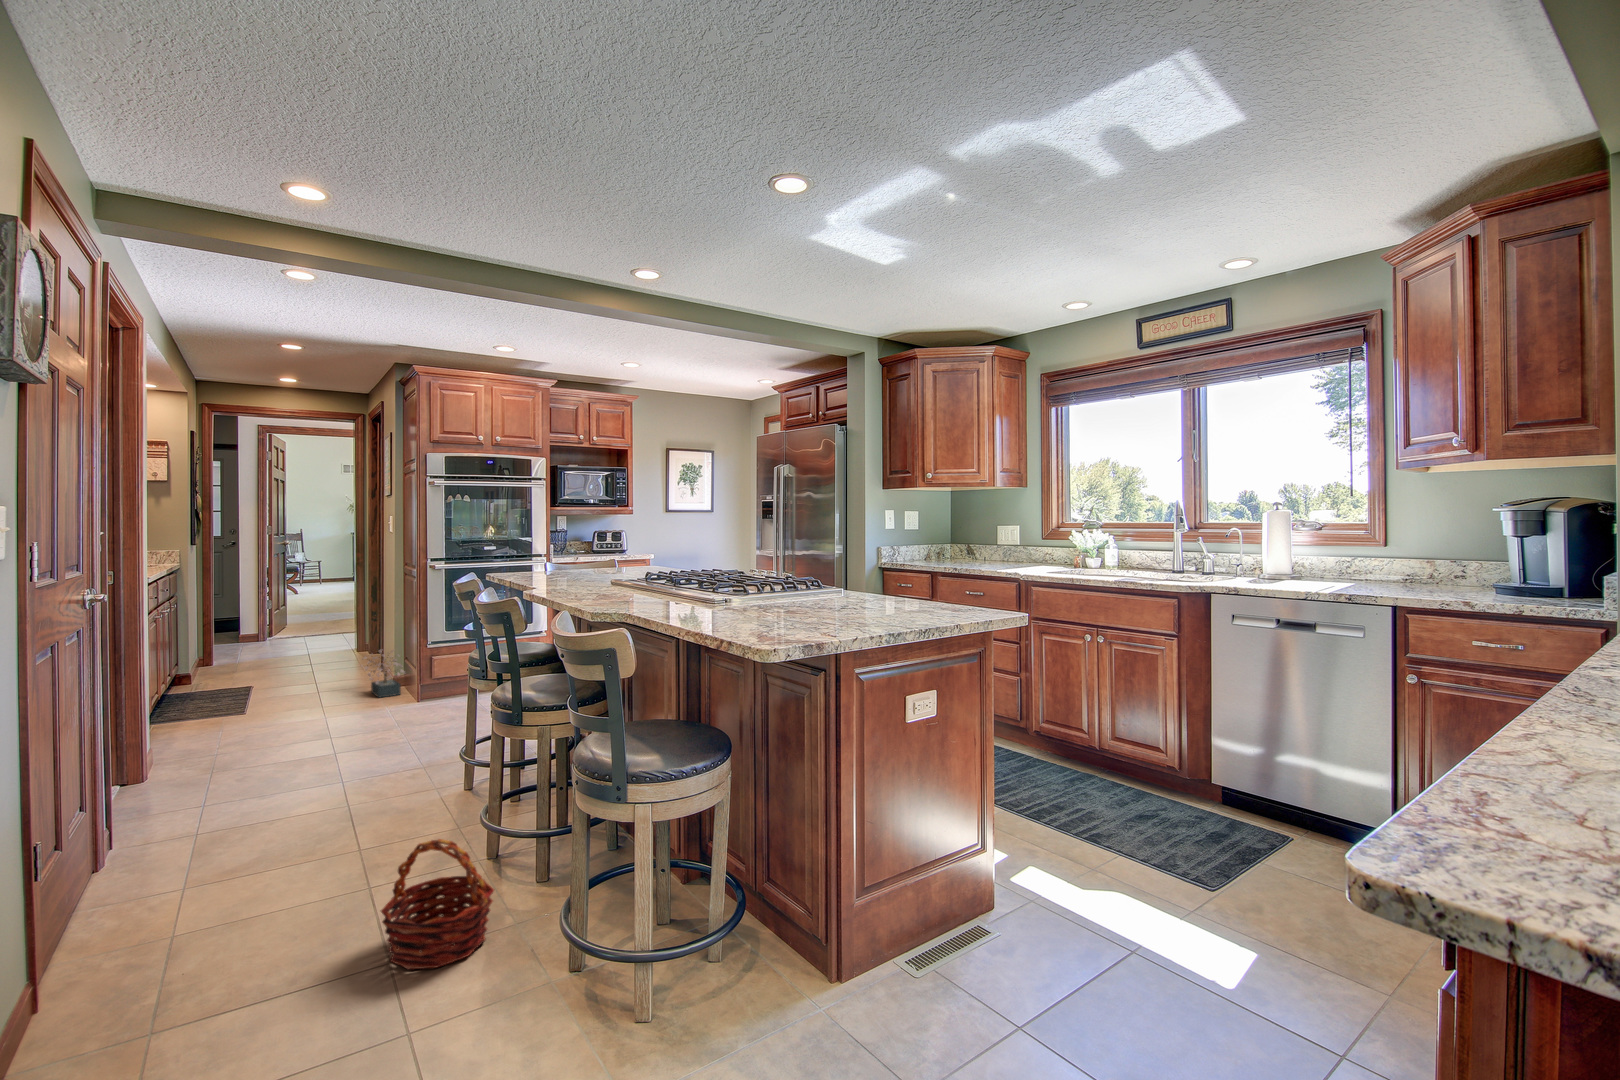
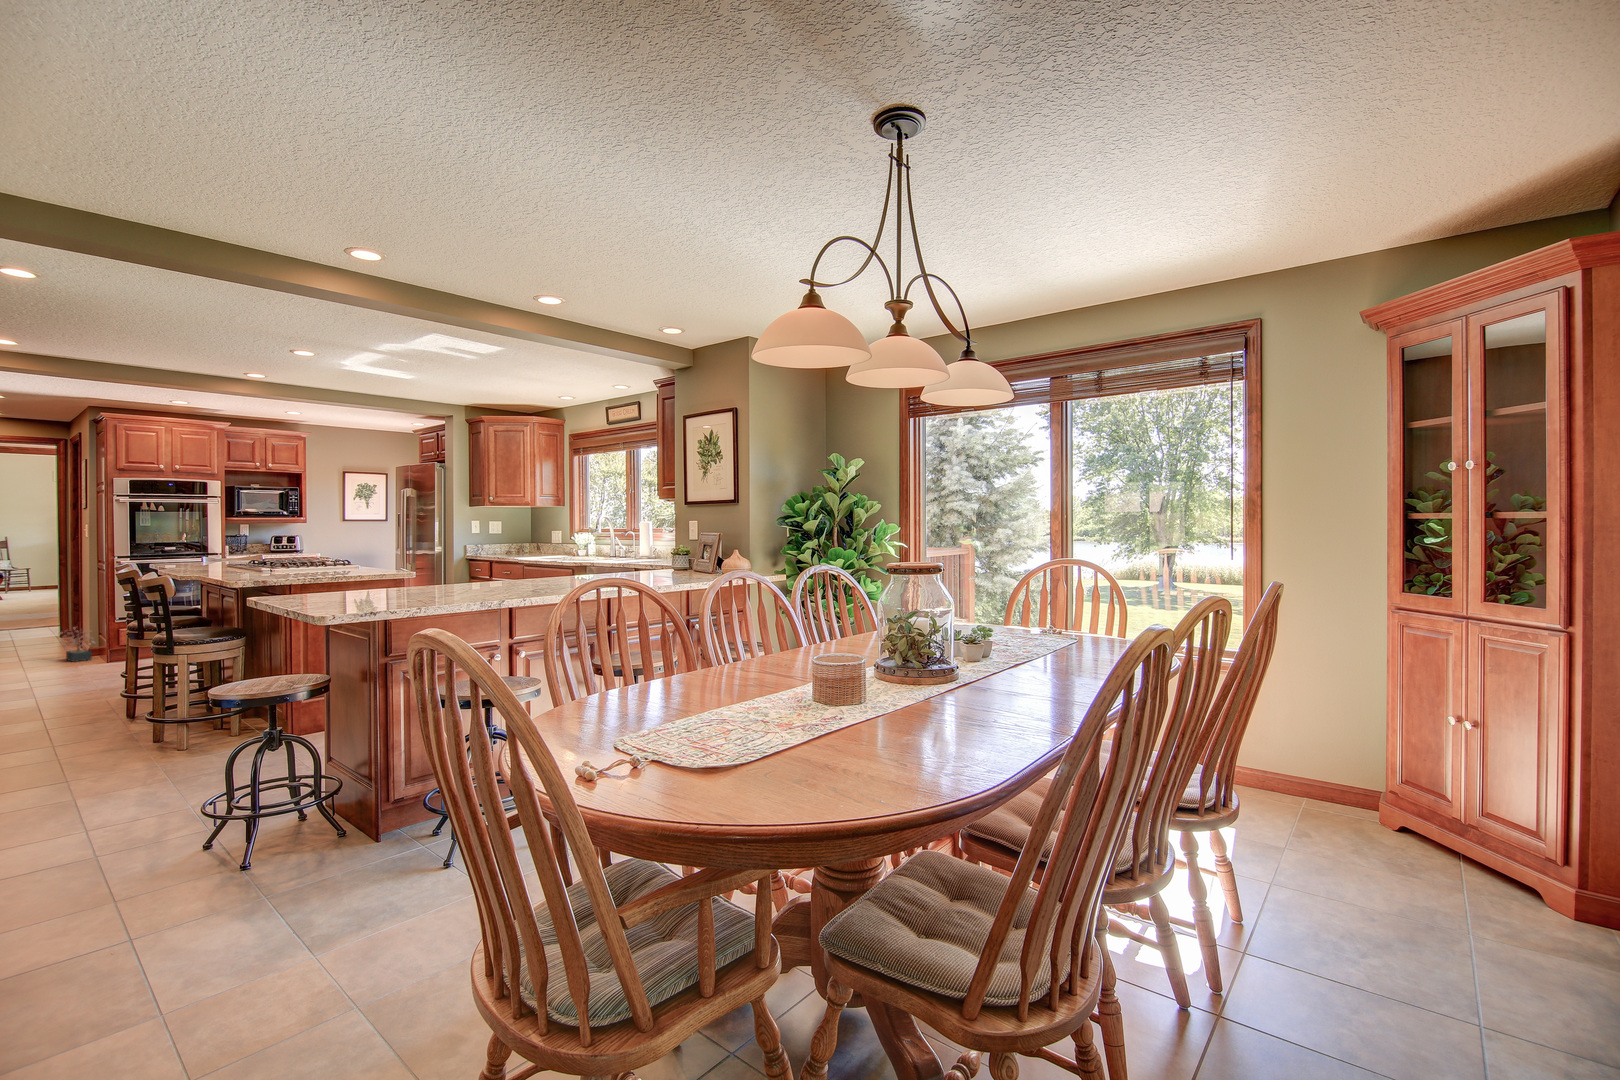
basket: present [381,839,494,970] -> none [57,685,123,742]

